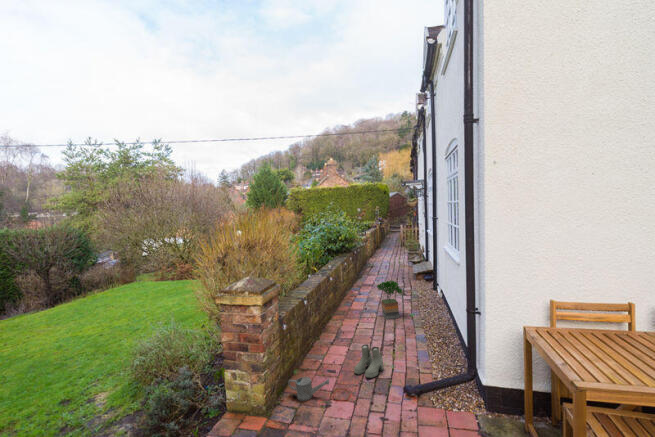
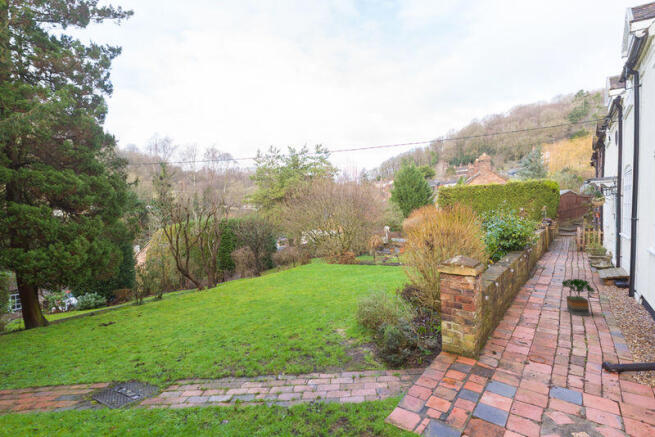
boots: present [354,344,384,378] -> none [547,327,579,356]
watering can: present [288,377,329,401] -> none [487,339,527,357]

